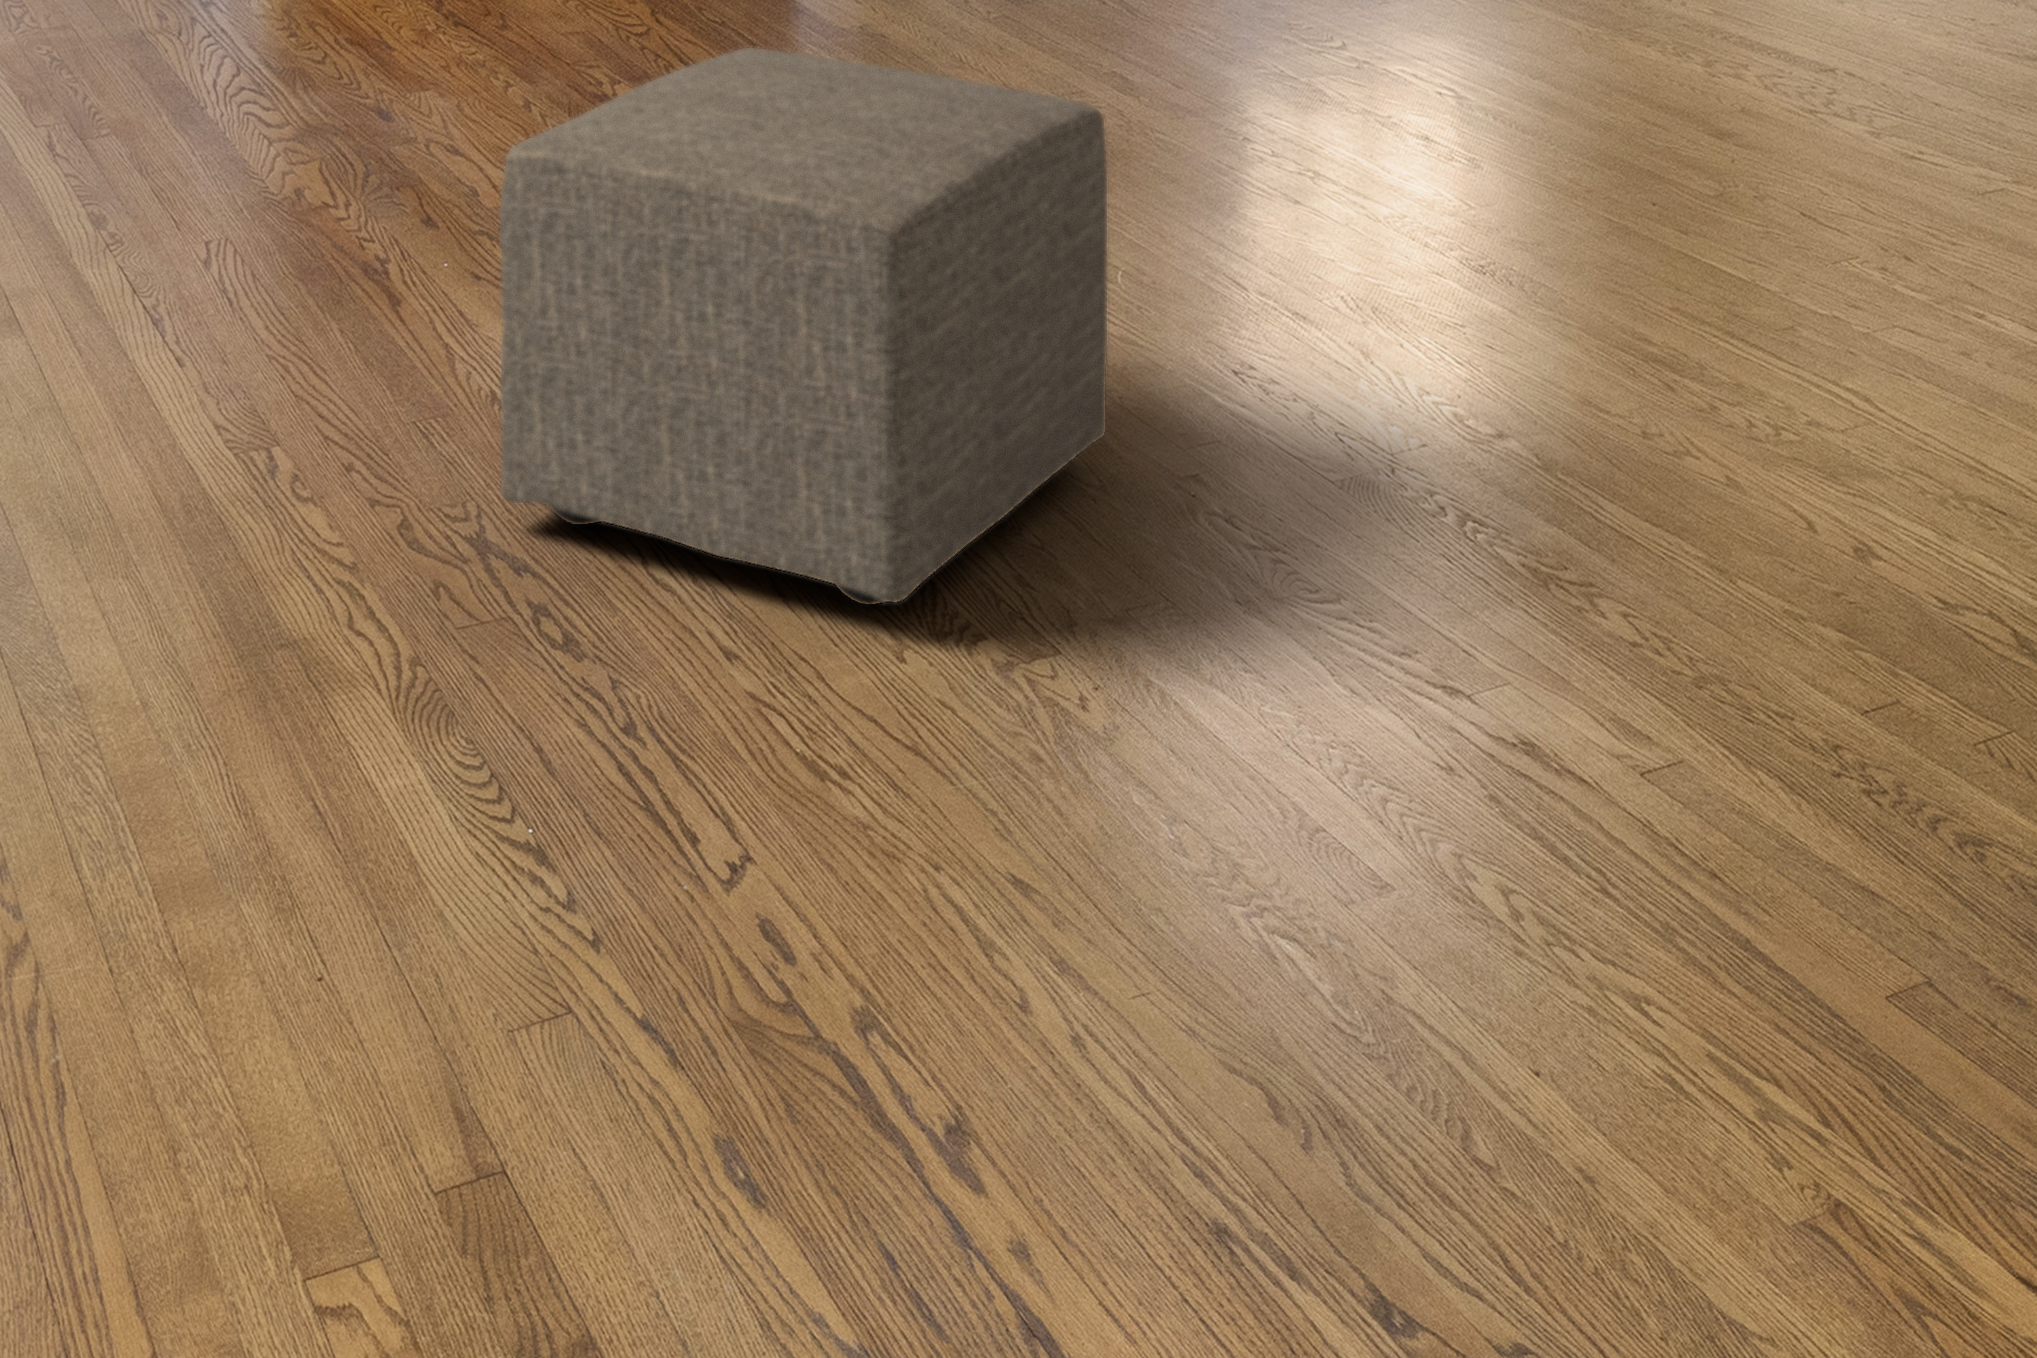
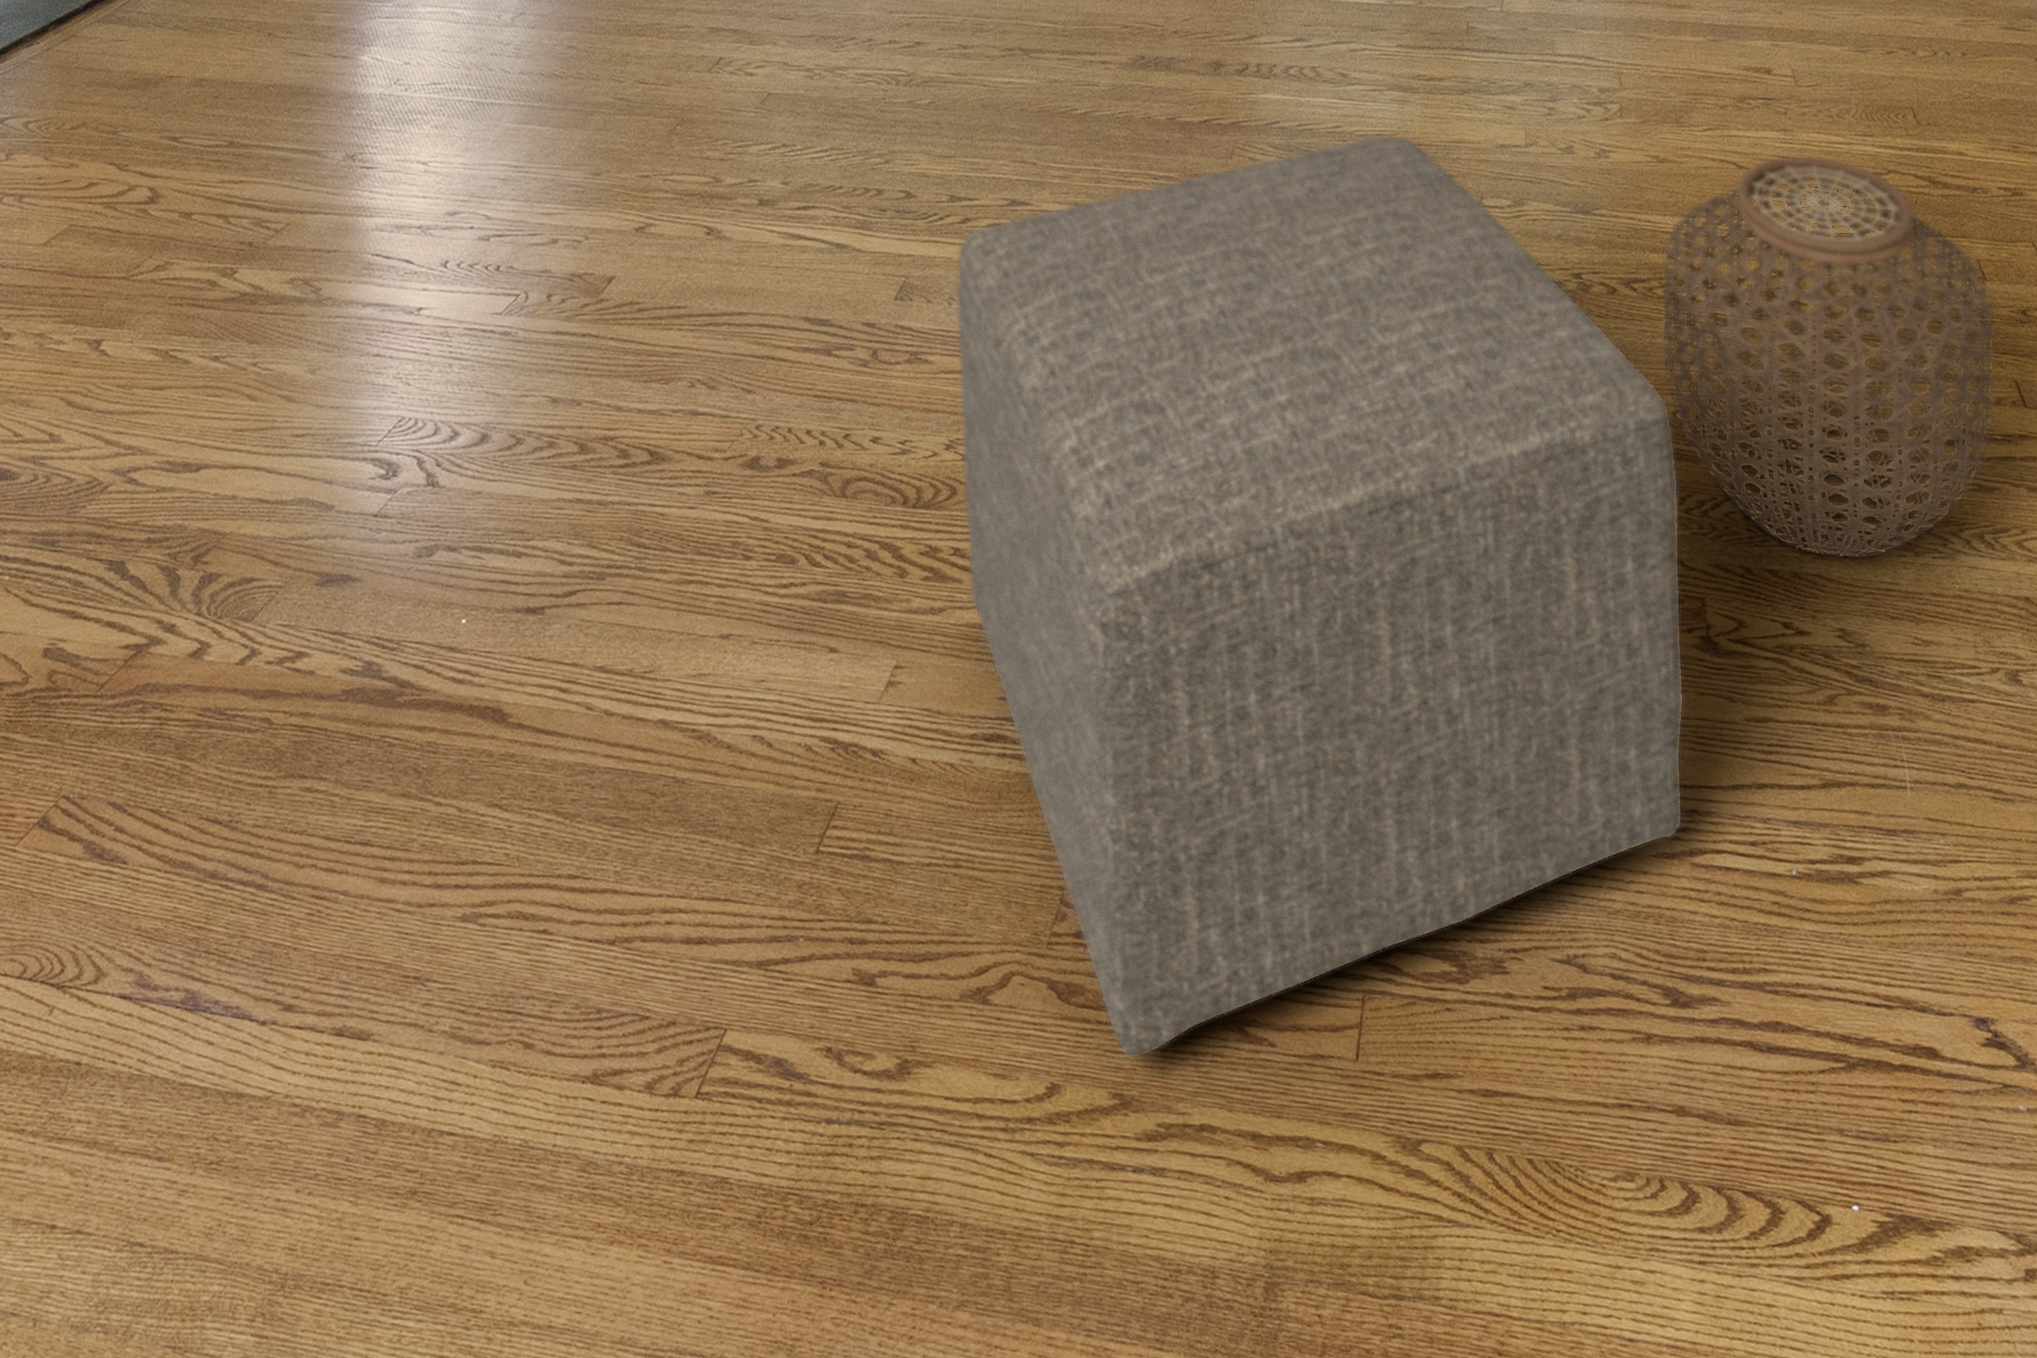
woven basket: none [1229,255,1561,655] -> present [1664,157,1993,557]

